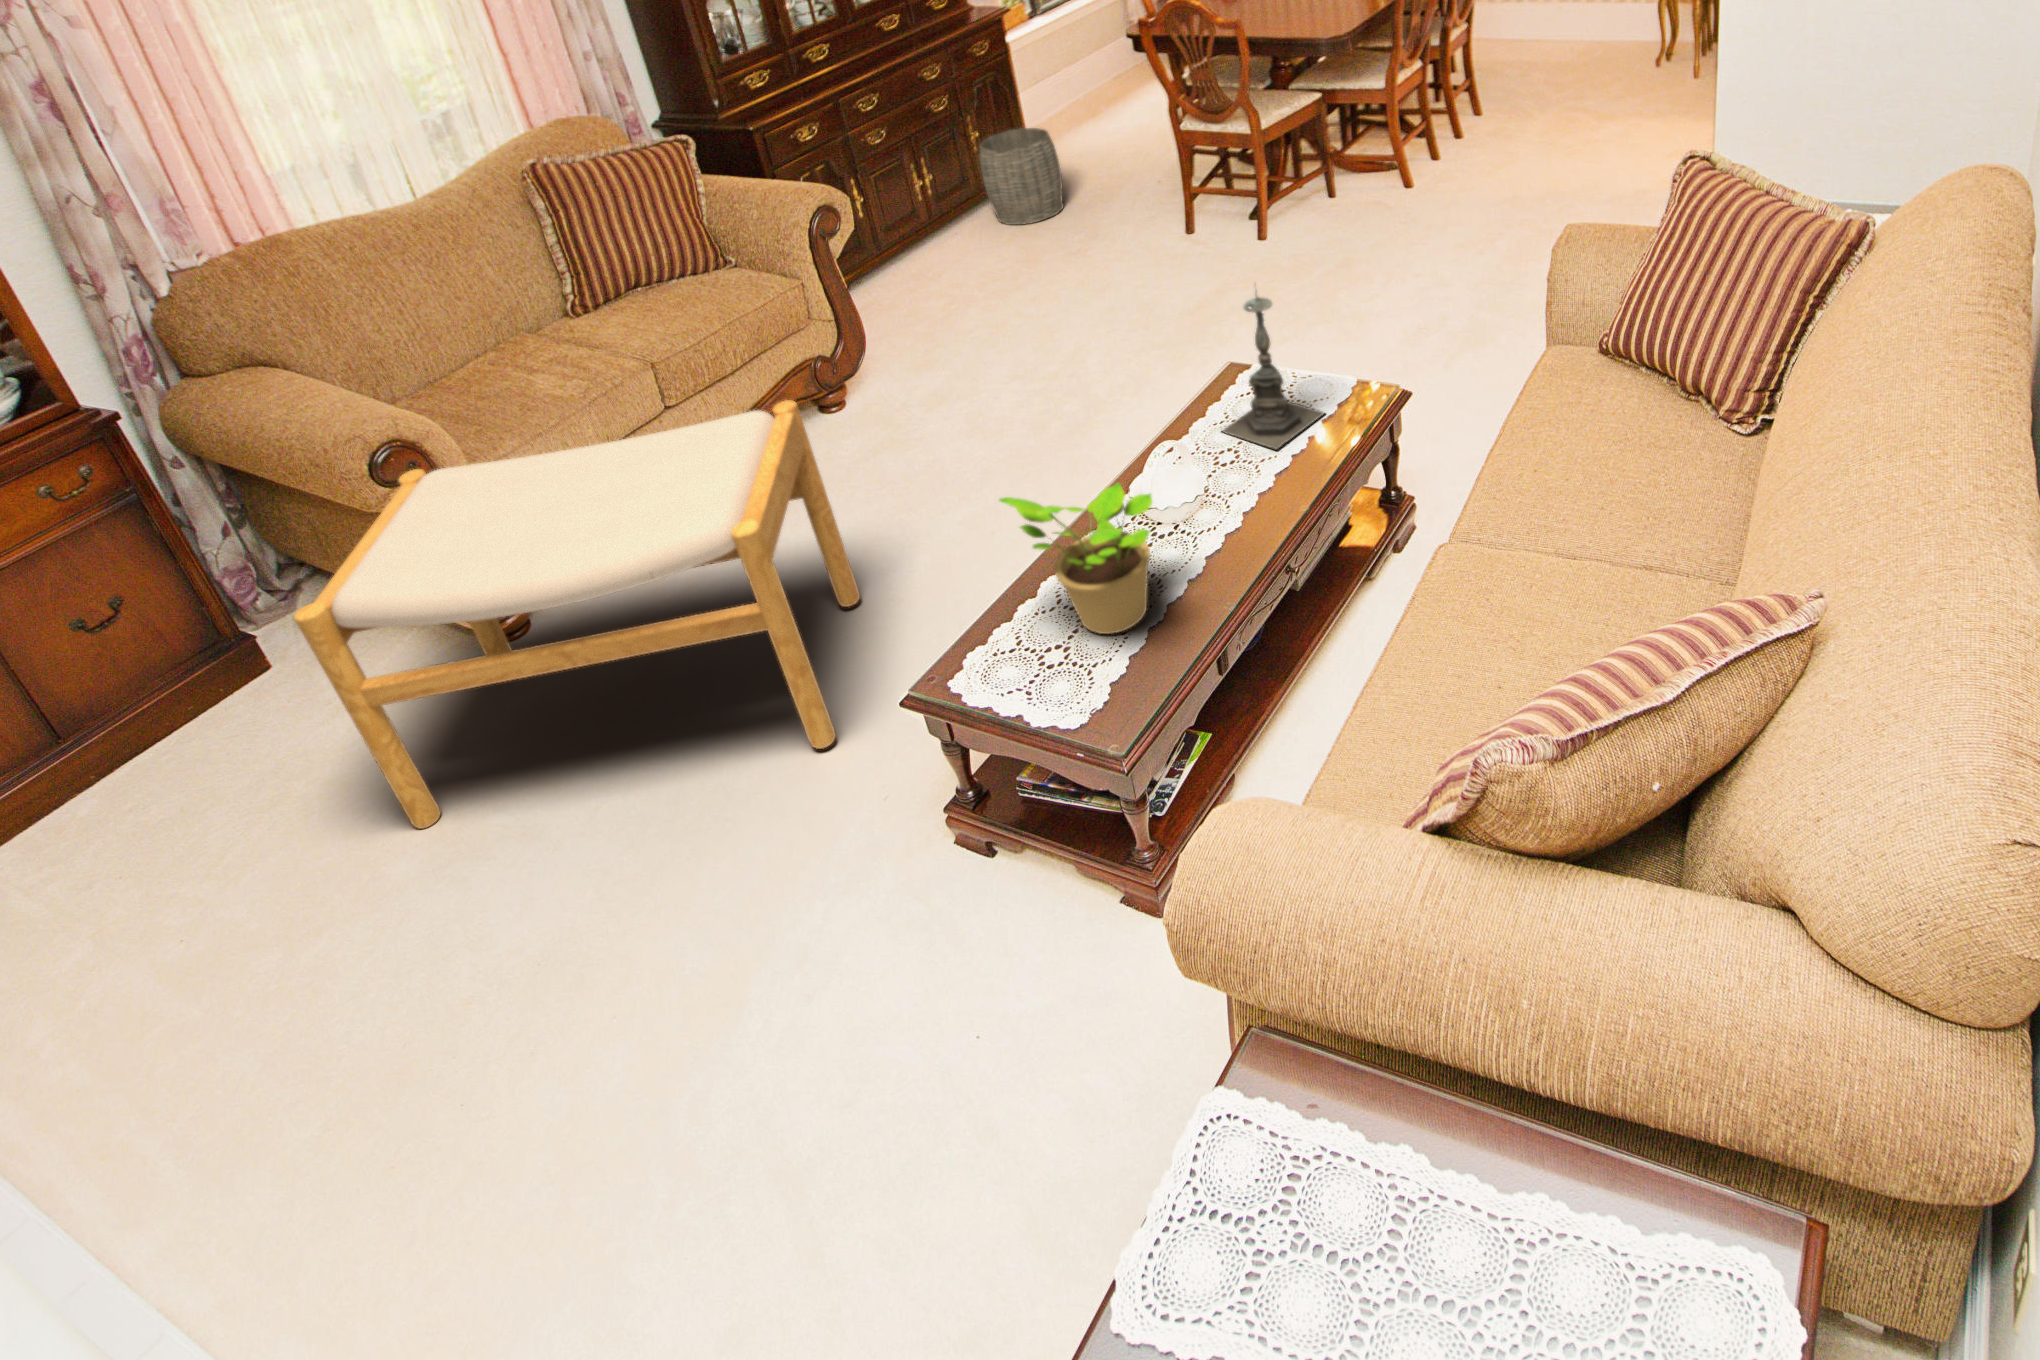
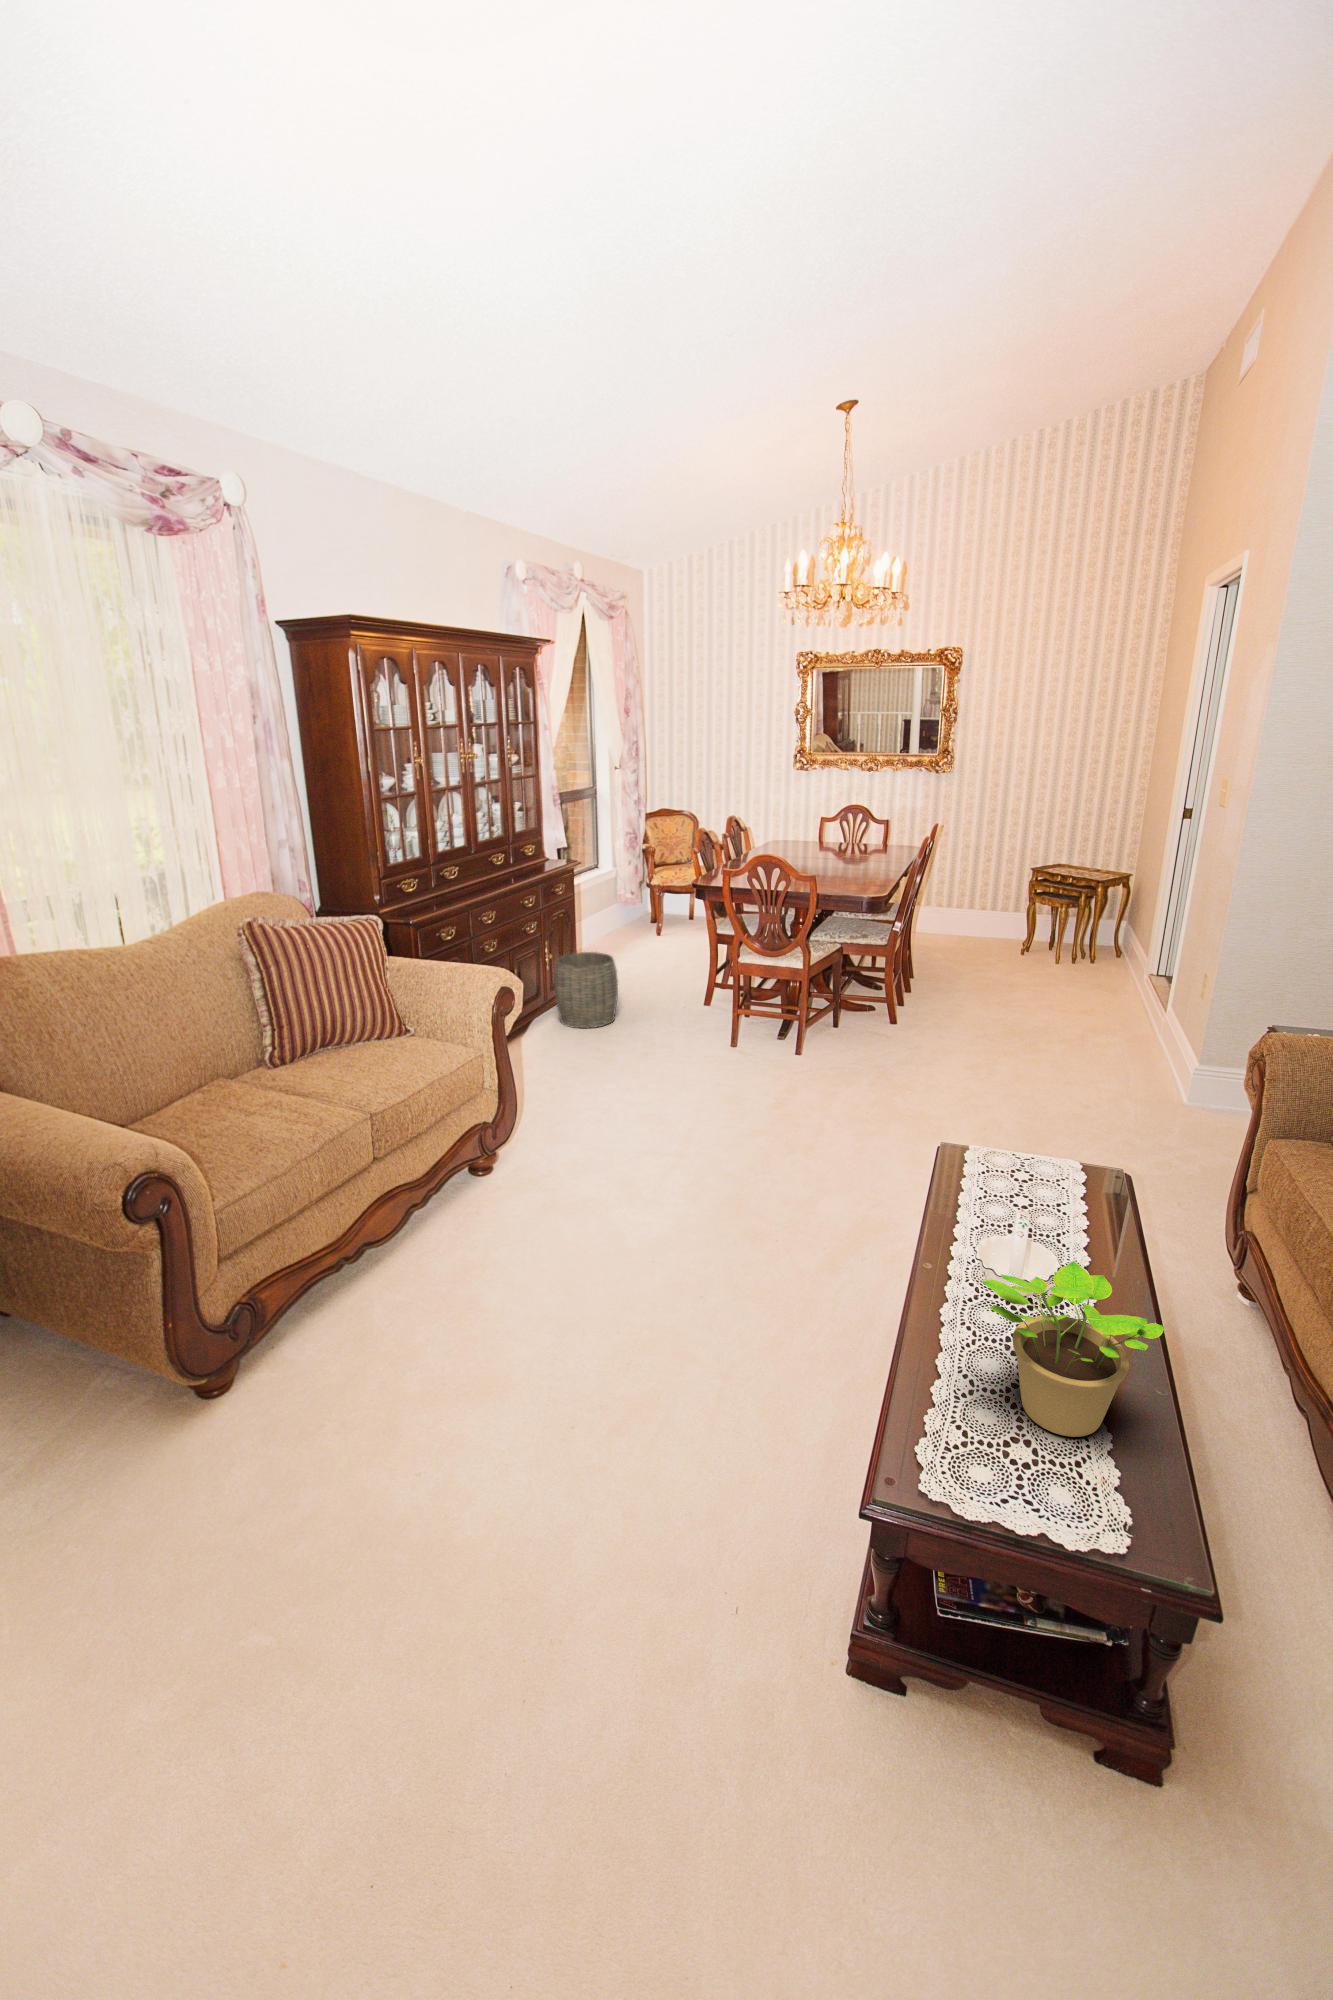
candle holder: present [1223,296,1324,449] -> none [1009,1066,1099,1232]
footstool: present [294,400,860,829] -> none [65,1155,642,1661]

